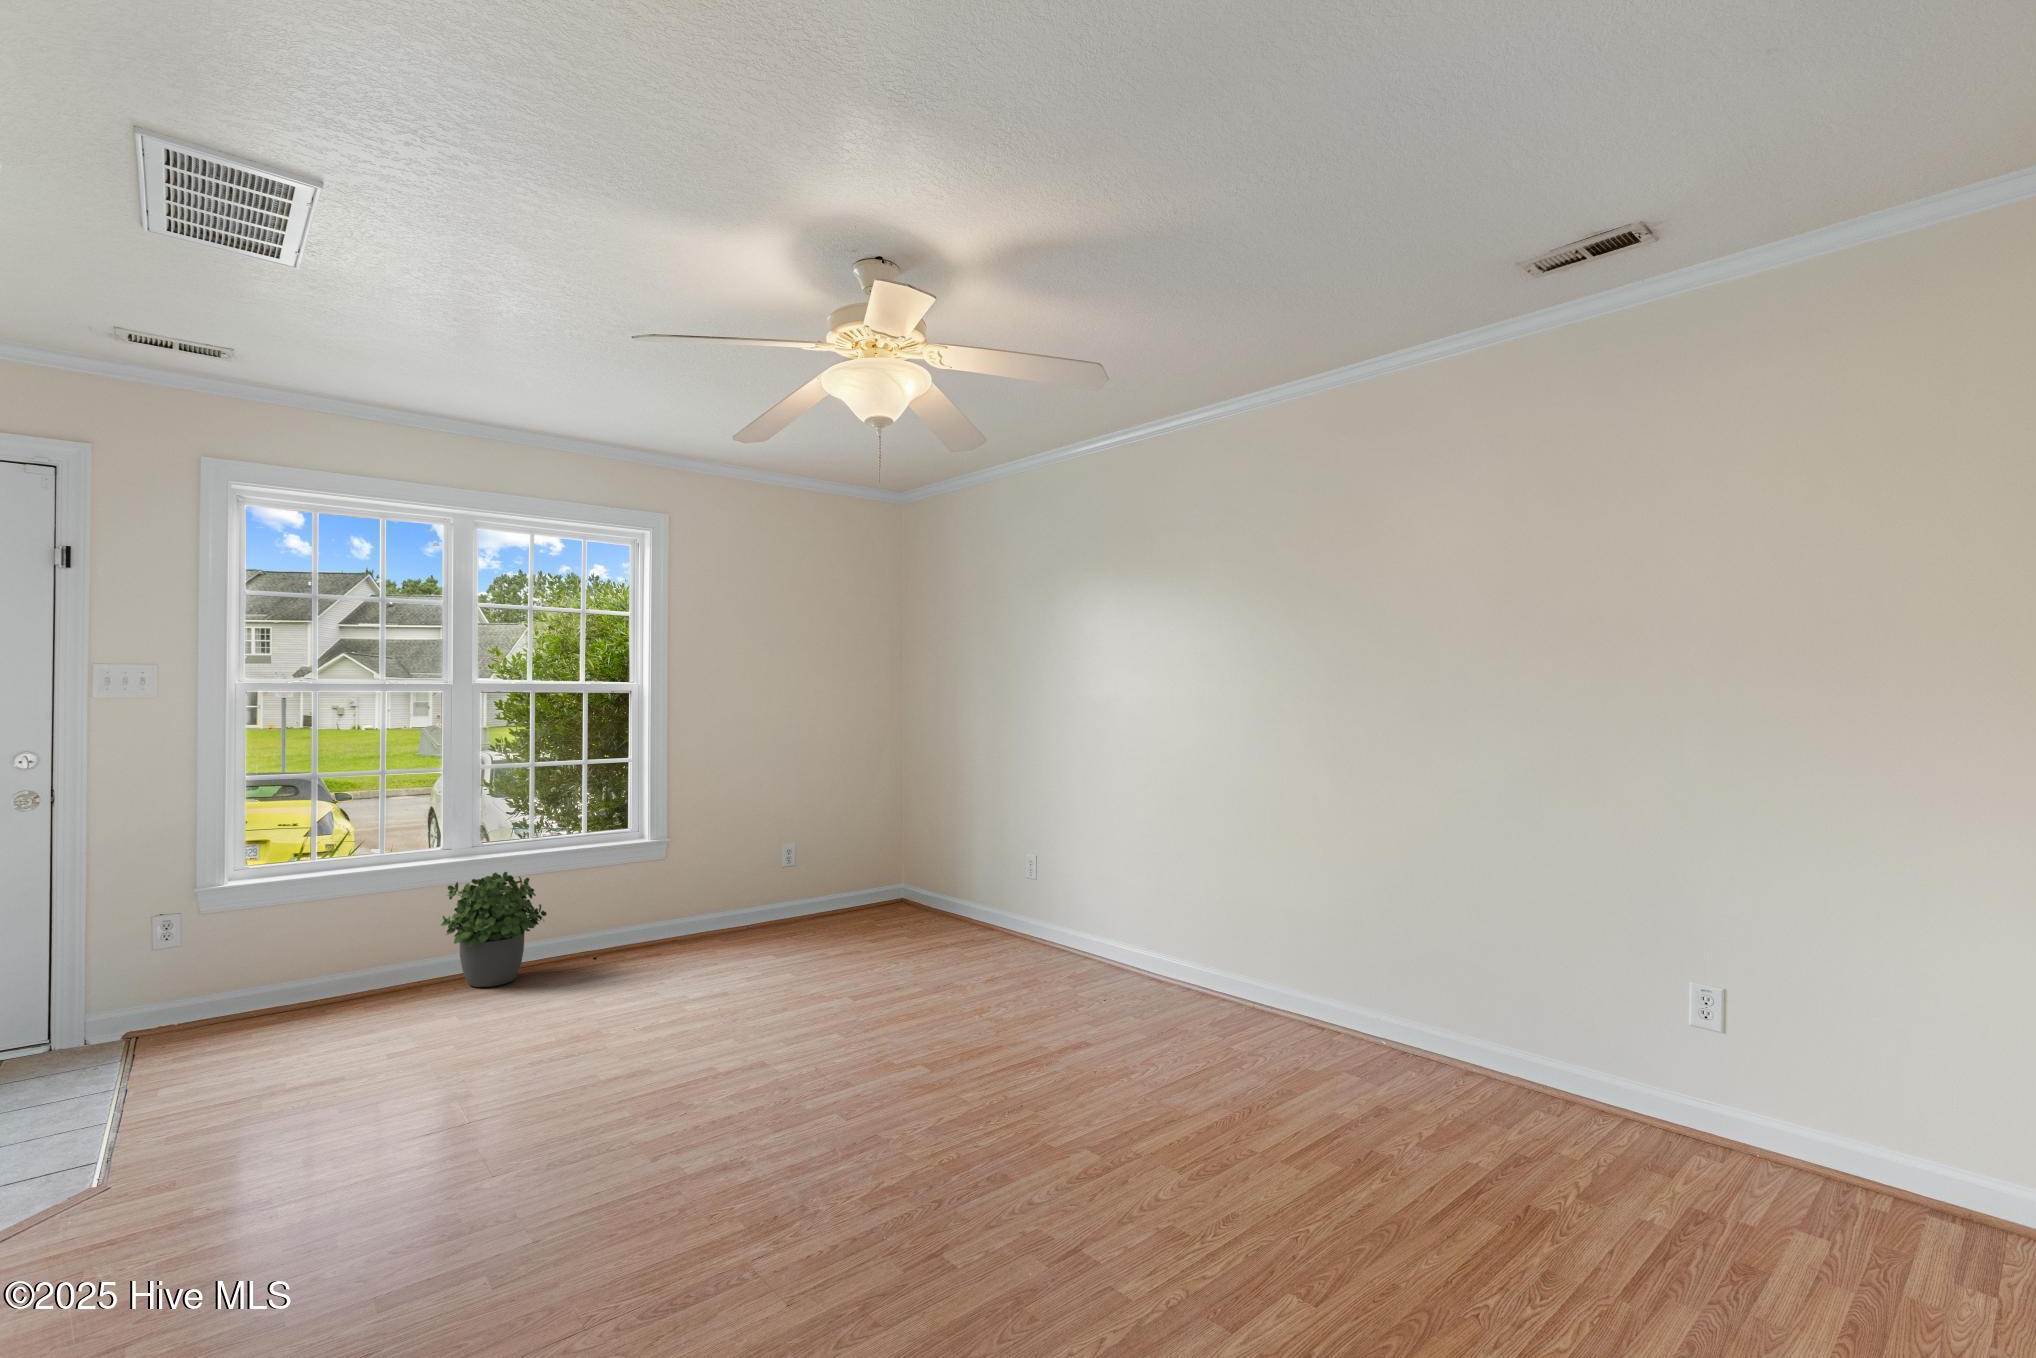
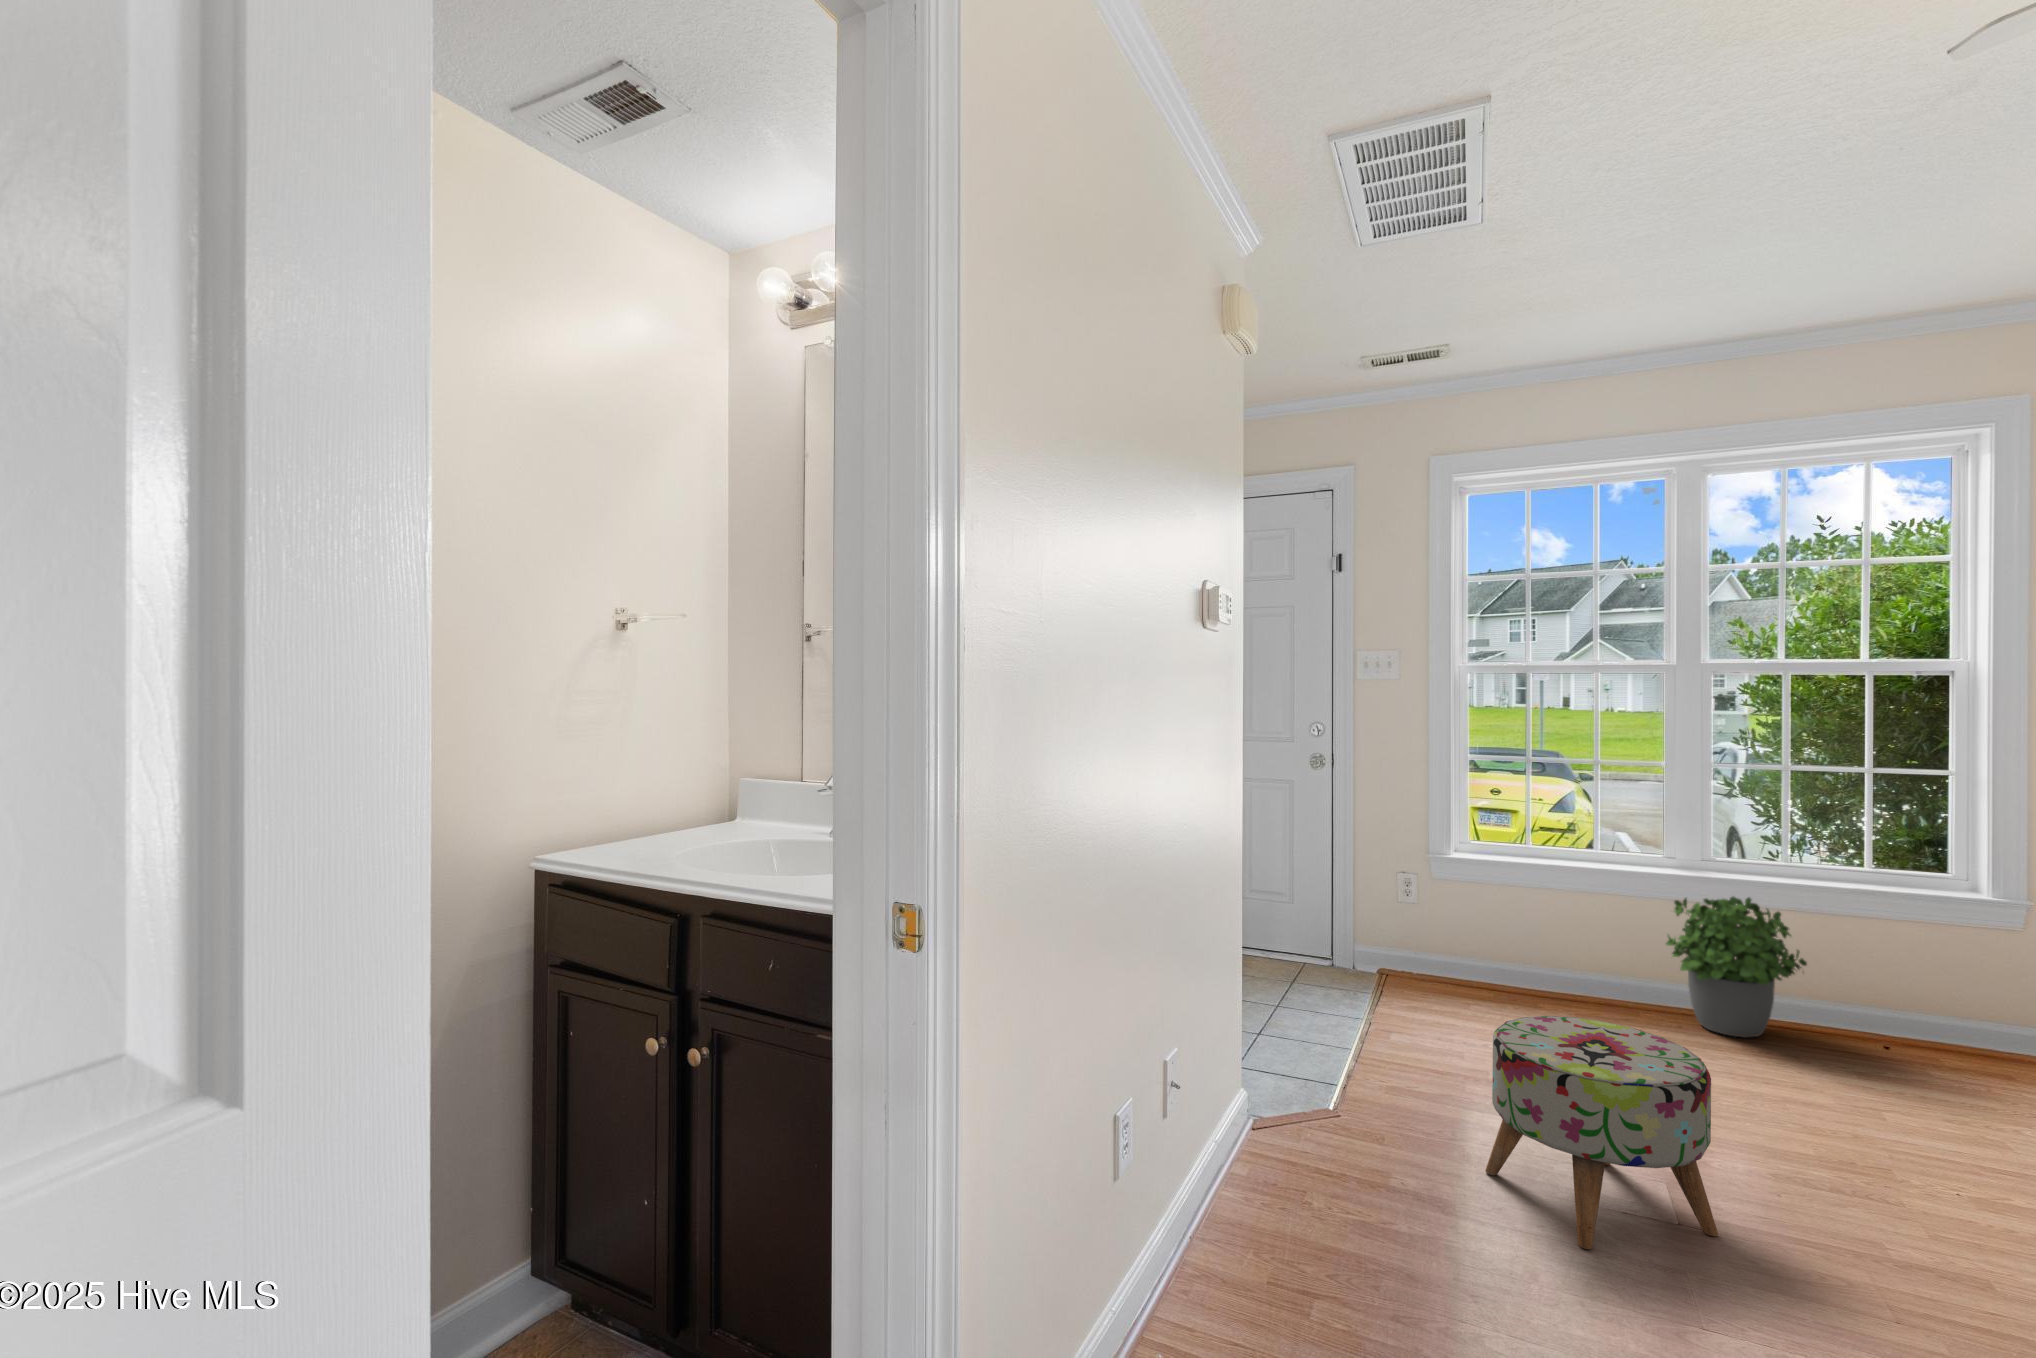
ottoman: none [297,988,500,1180] -> present [1485,1016,1718,1249]

